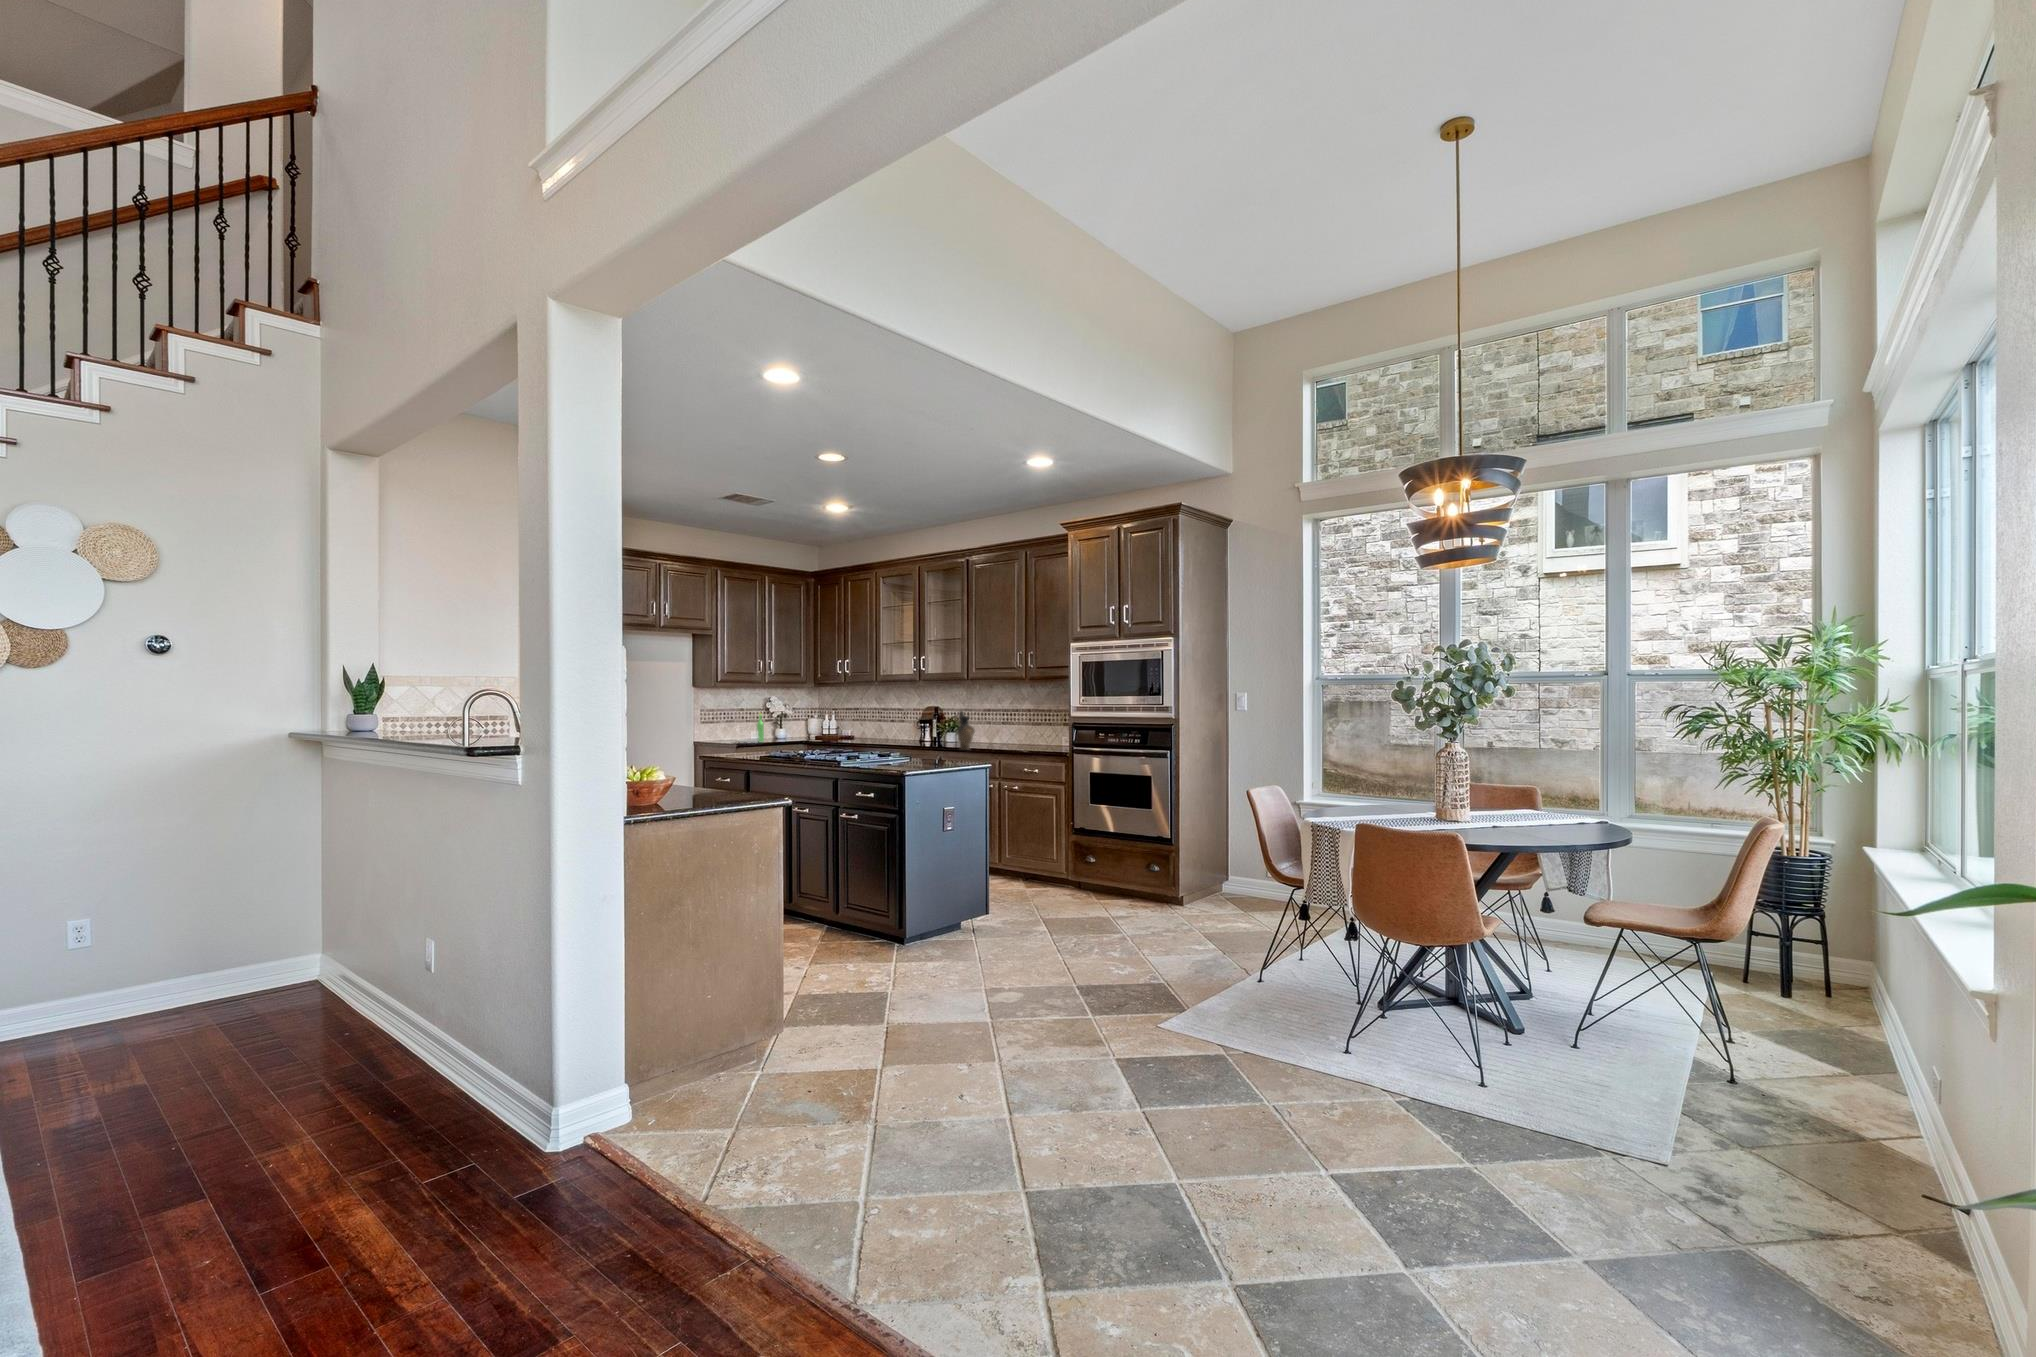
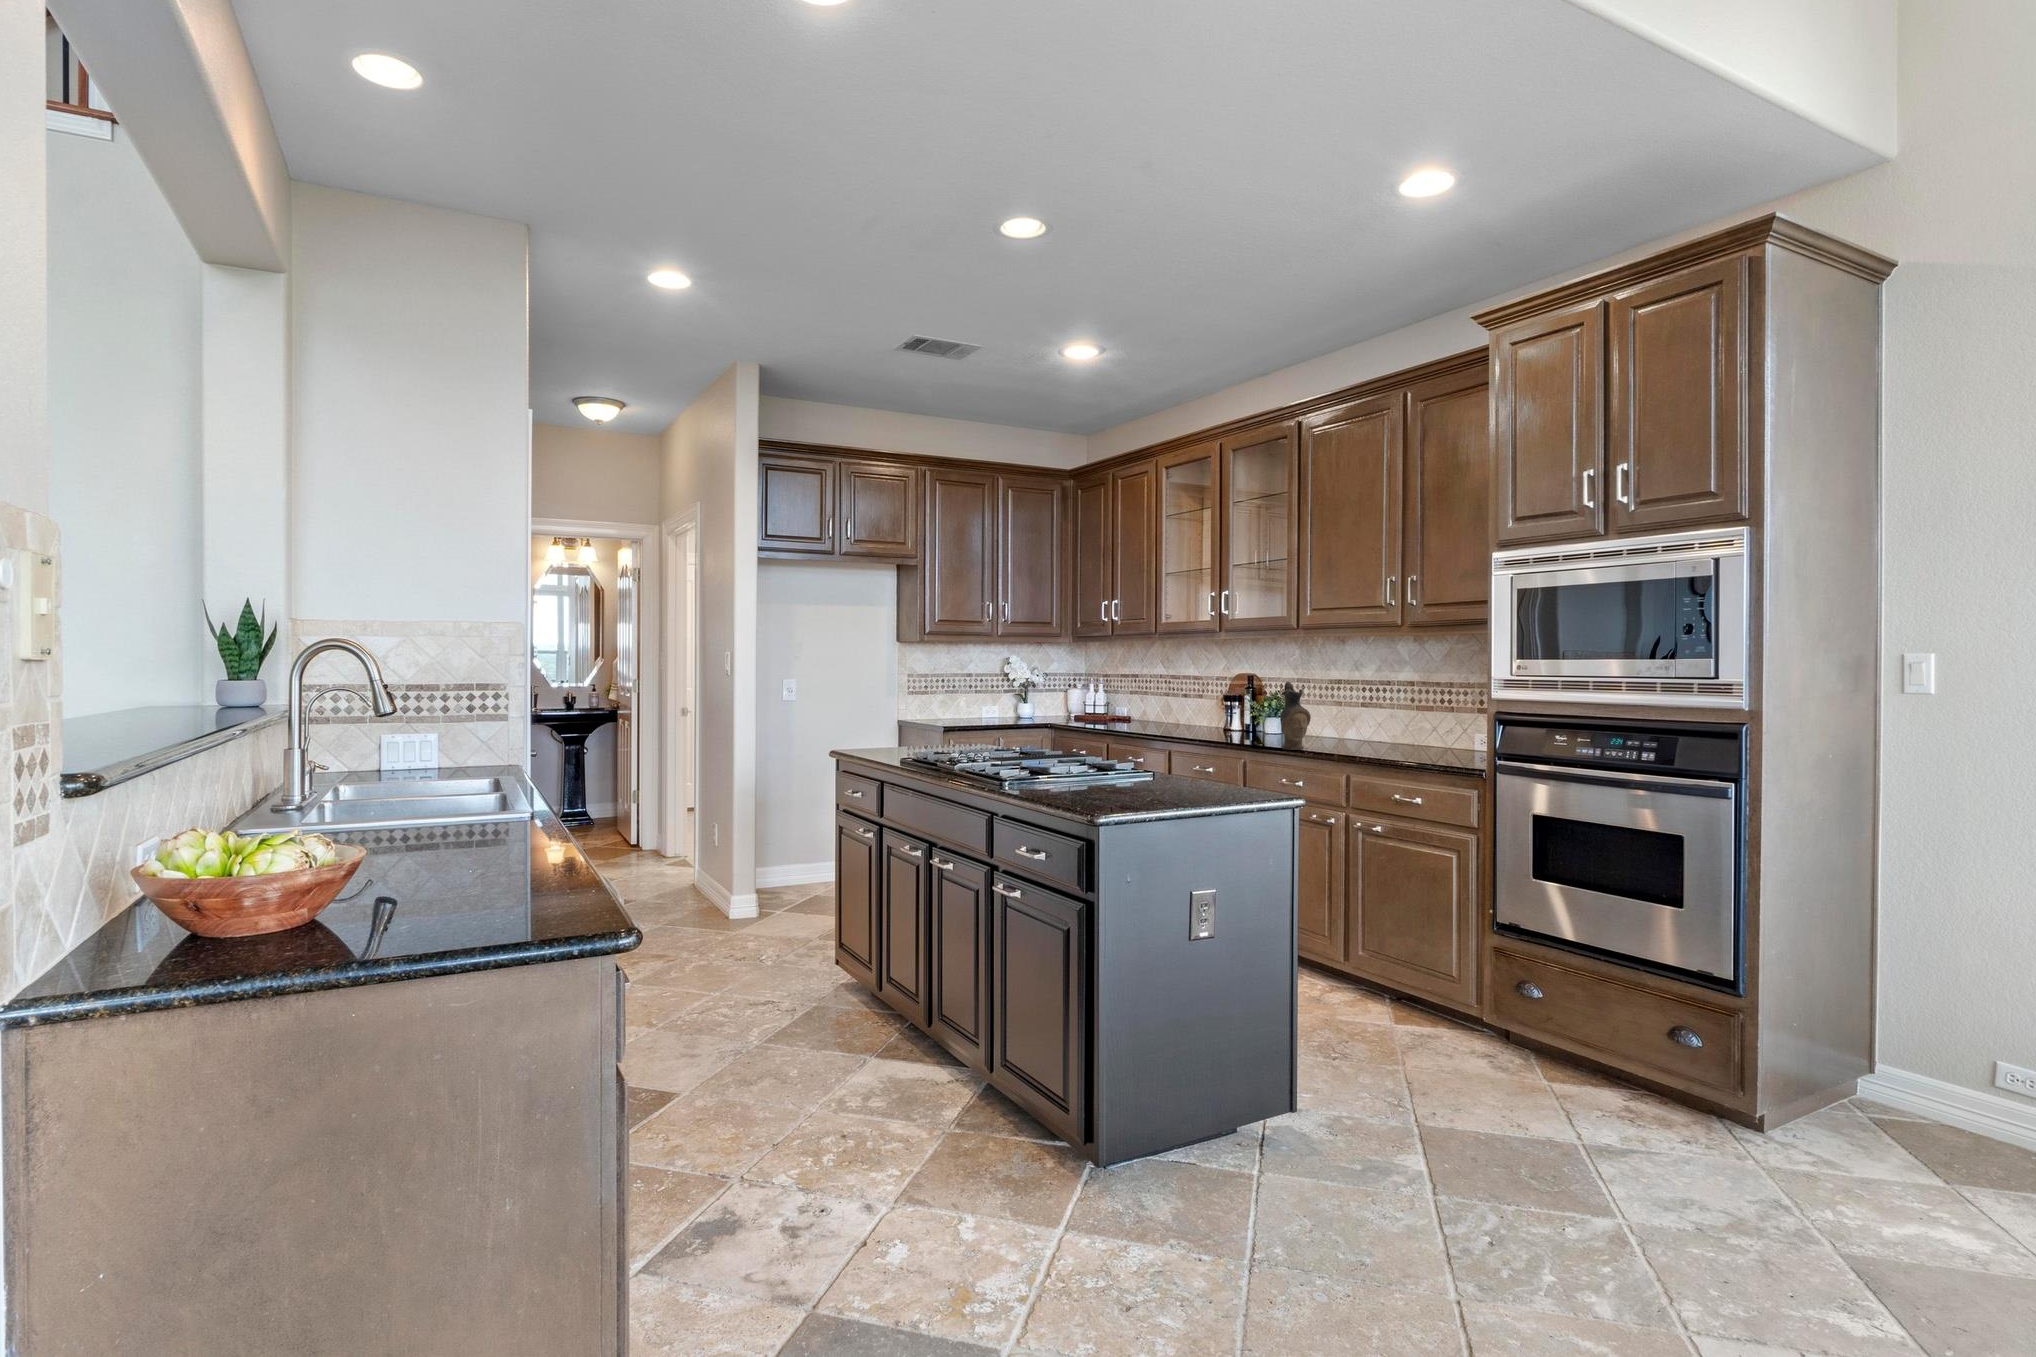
plate: present [738,713,764,743] -> none [957,680,1000,725]

